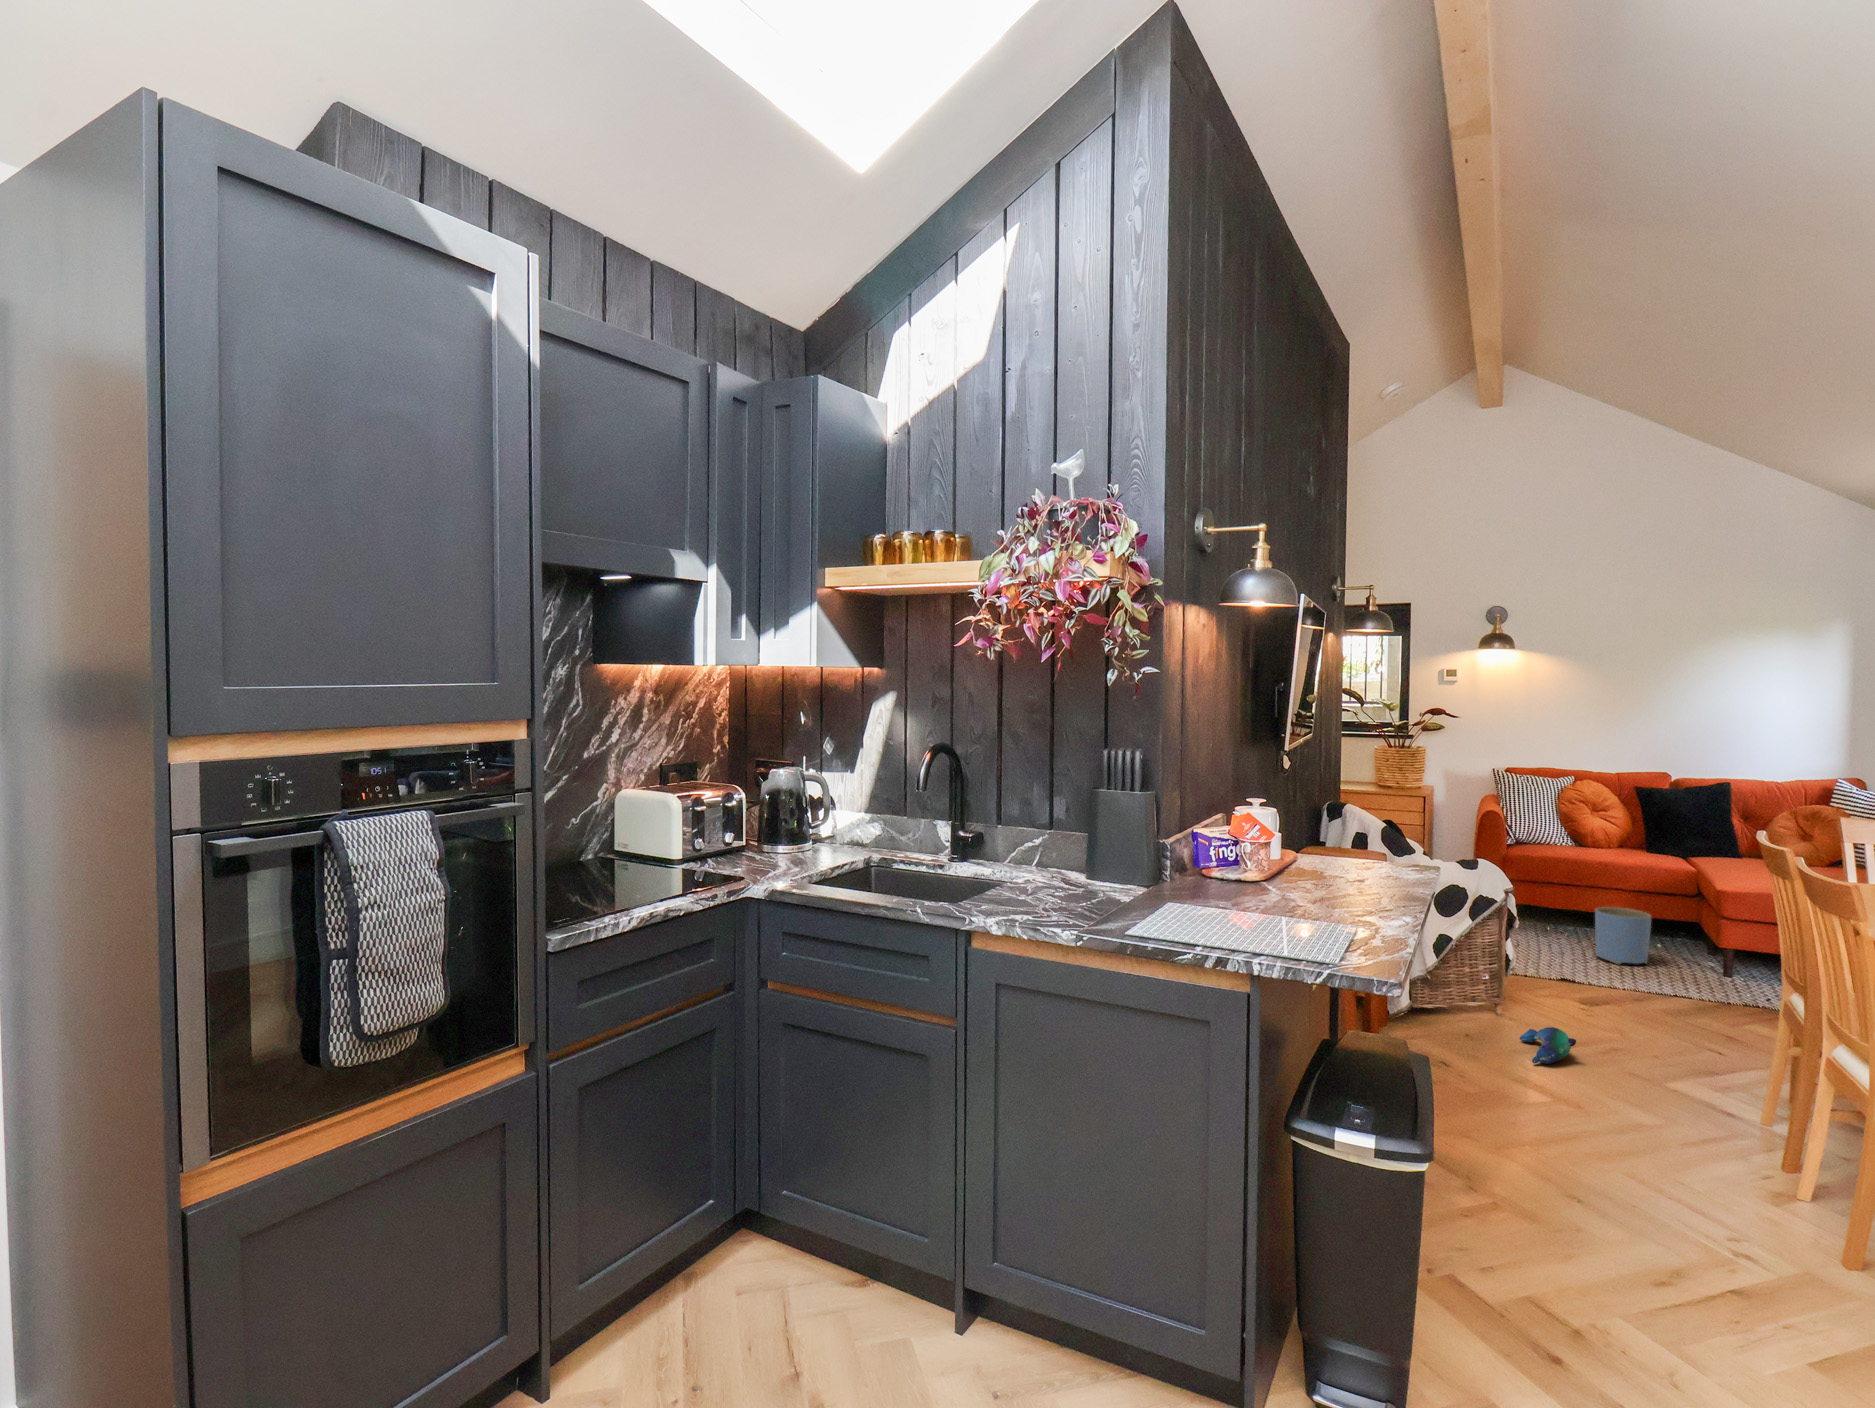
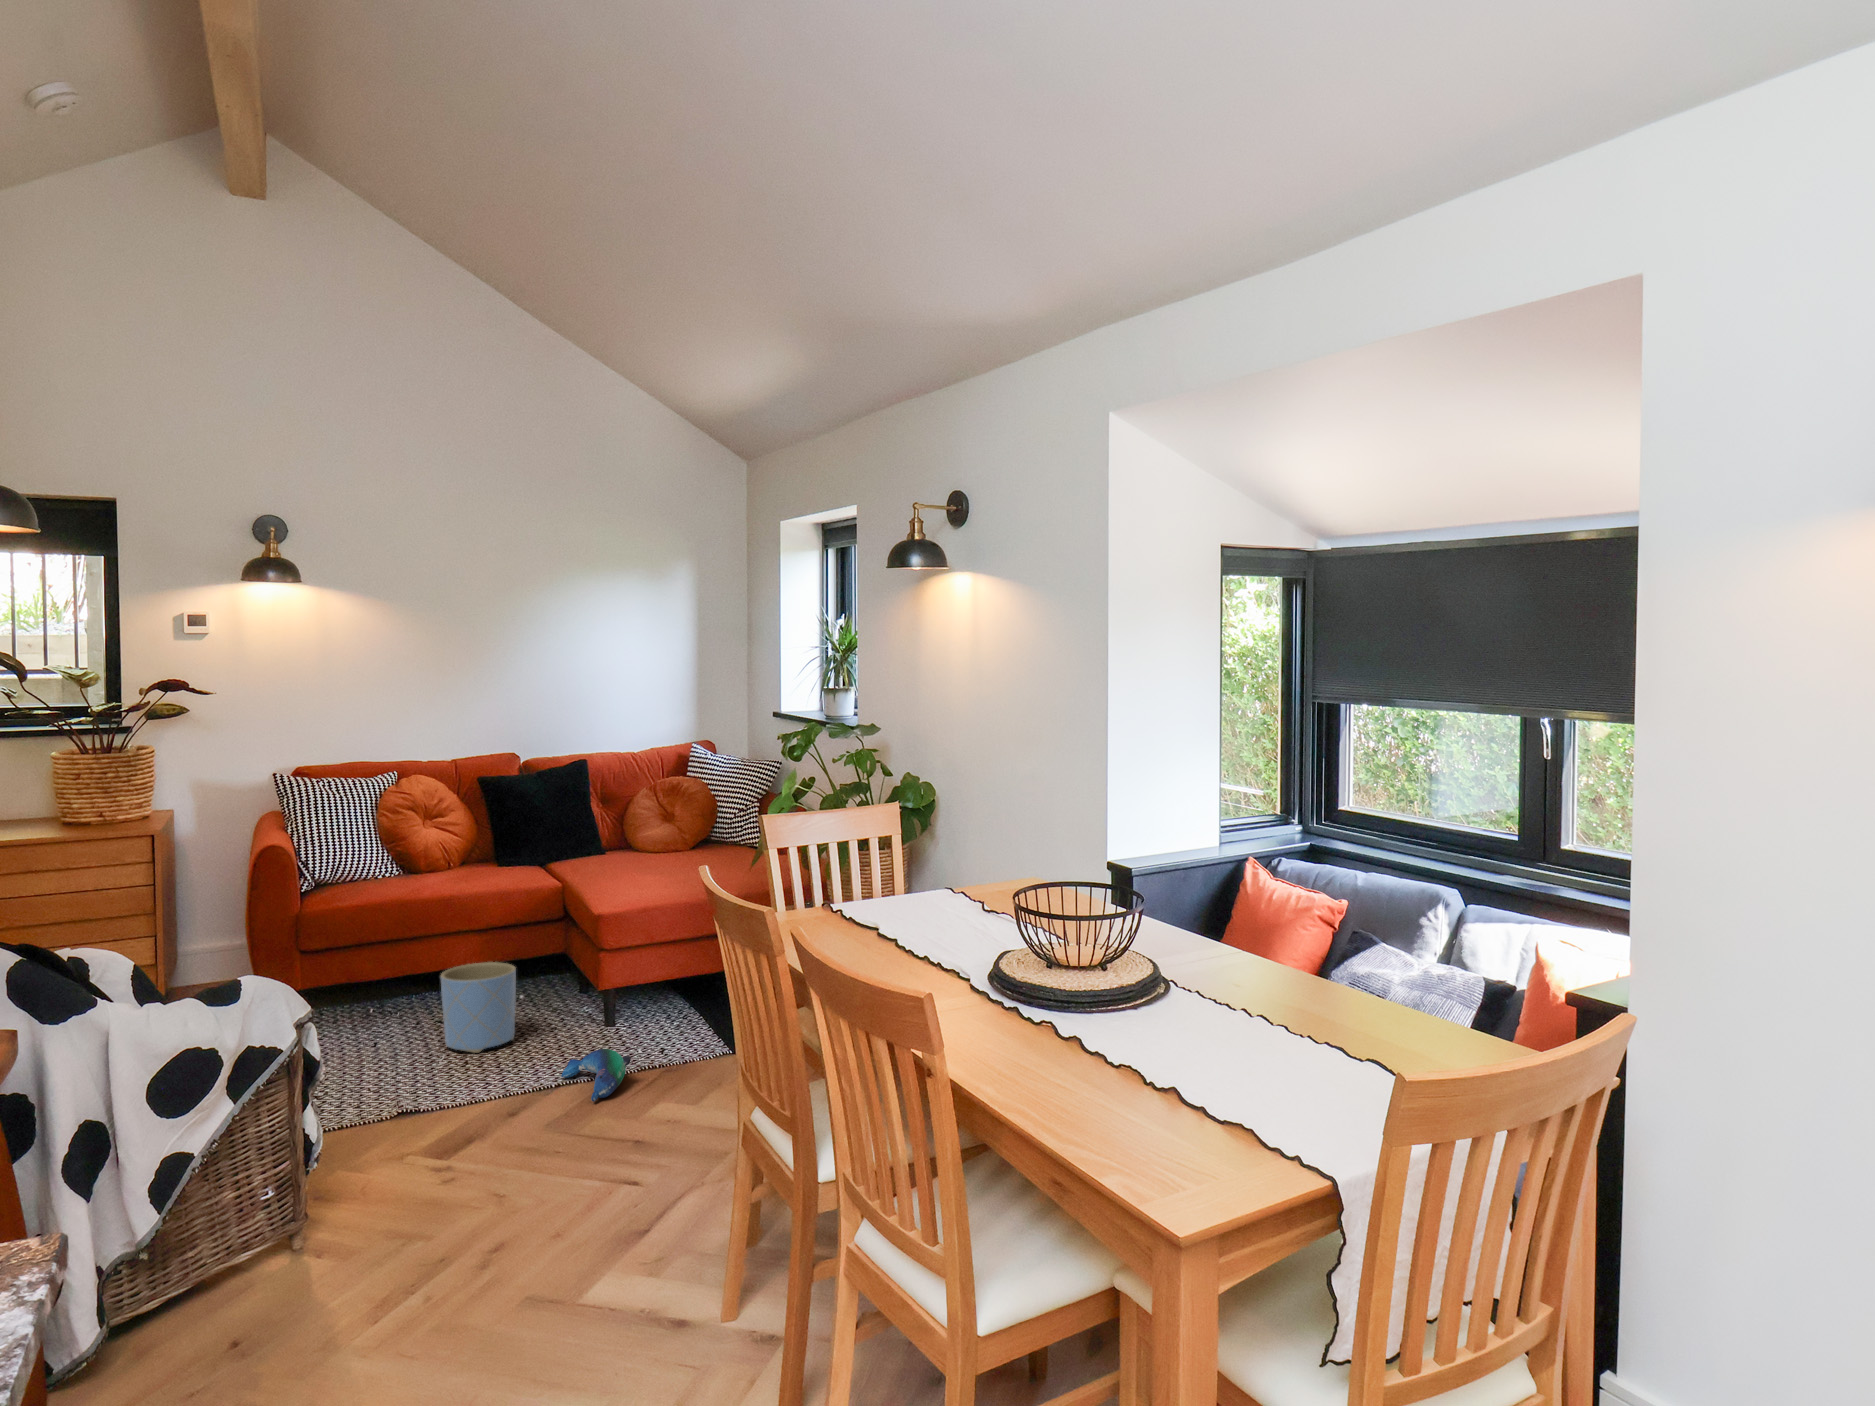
plush toy: present [1520,1027,1576,1064] -> present [561,1049,631,1102]

